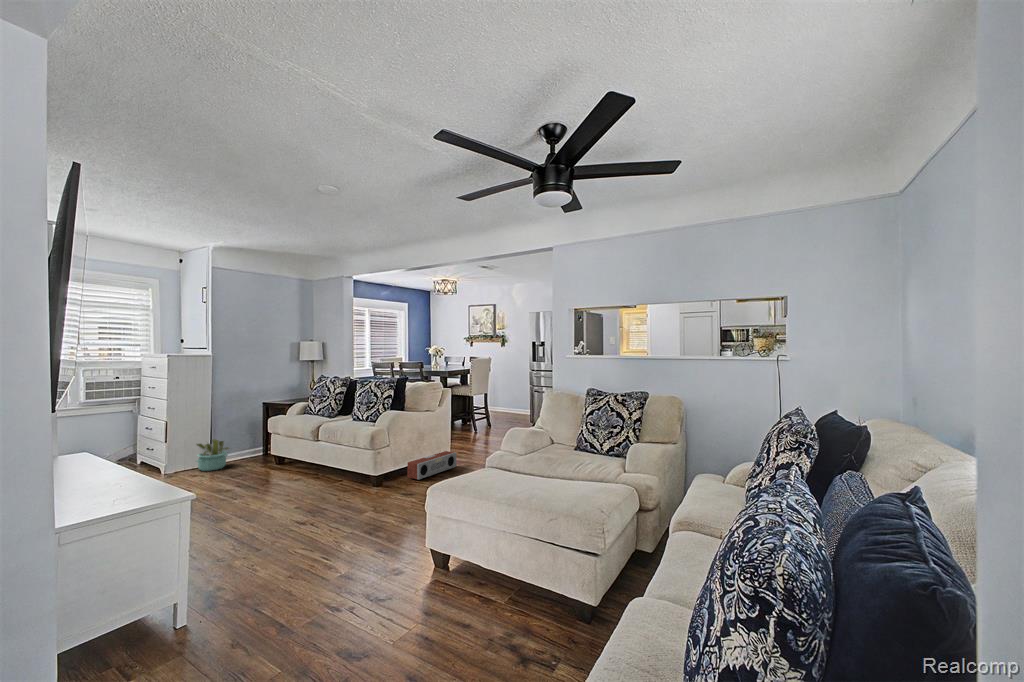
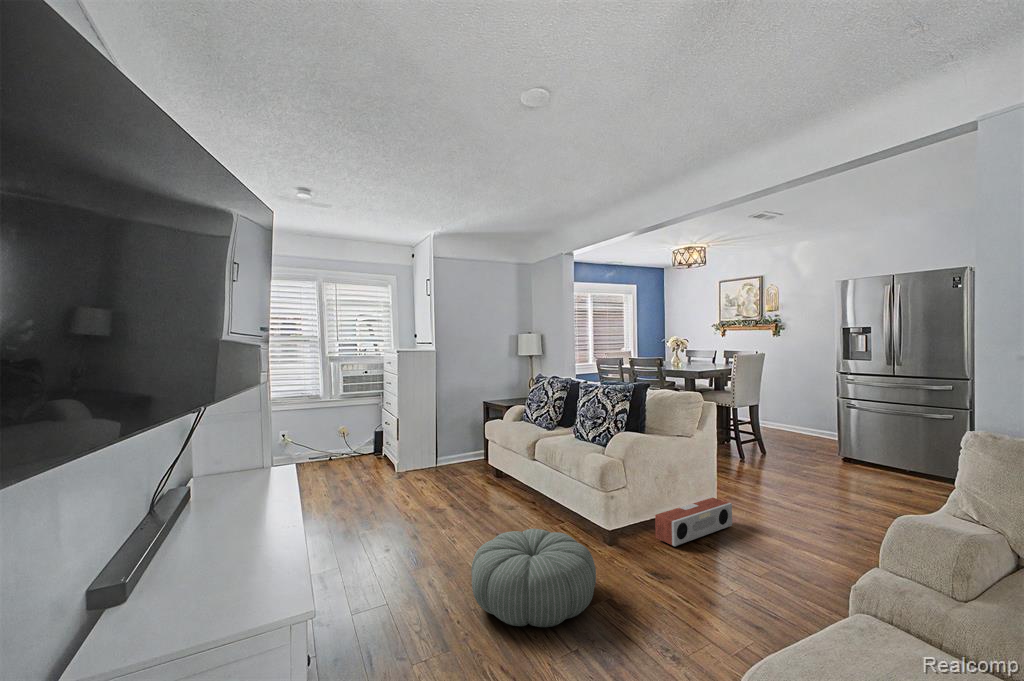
decorative plant: present [196,439,230,471] -> none [406,446,441,483]
pouf: none [281,473,367,524] -> present [471,529,596,627]

